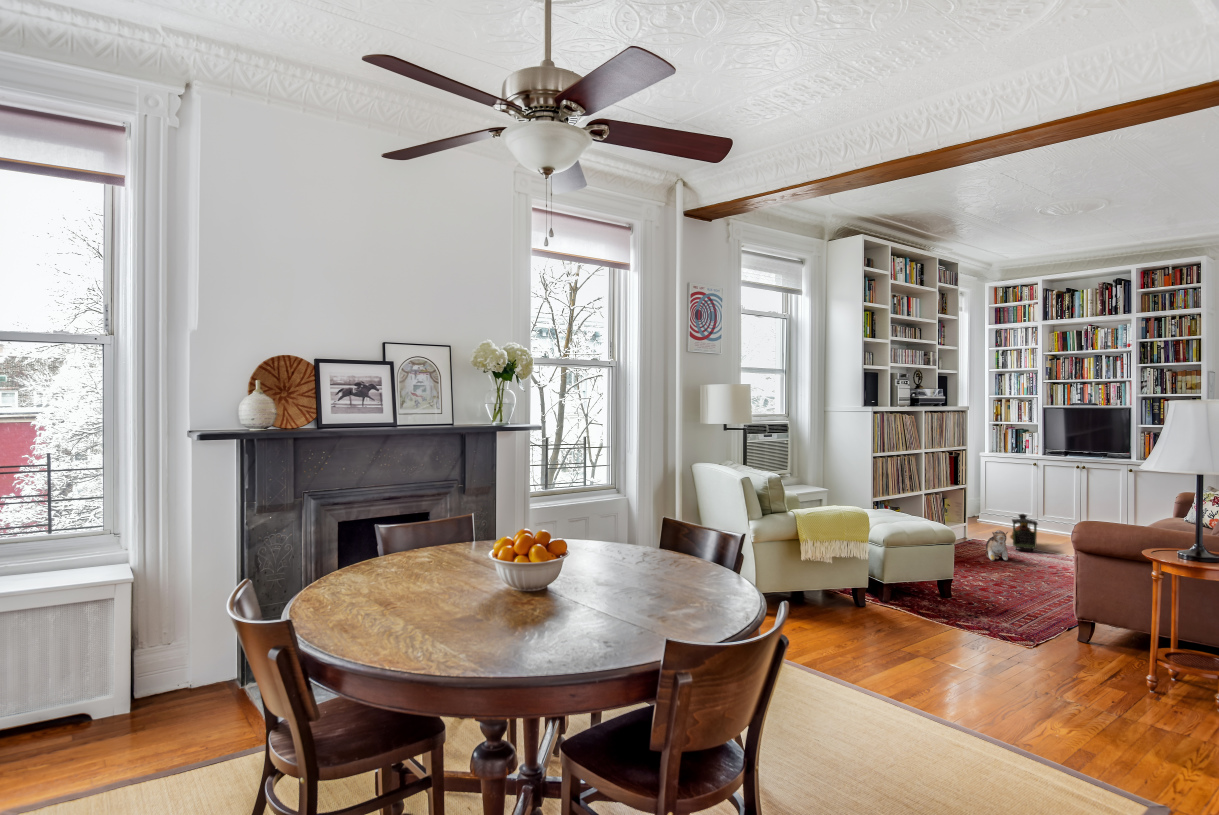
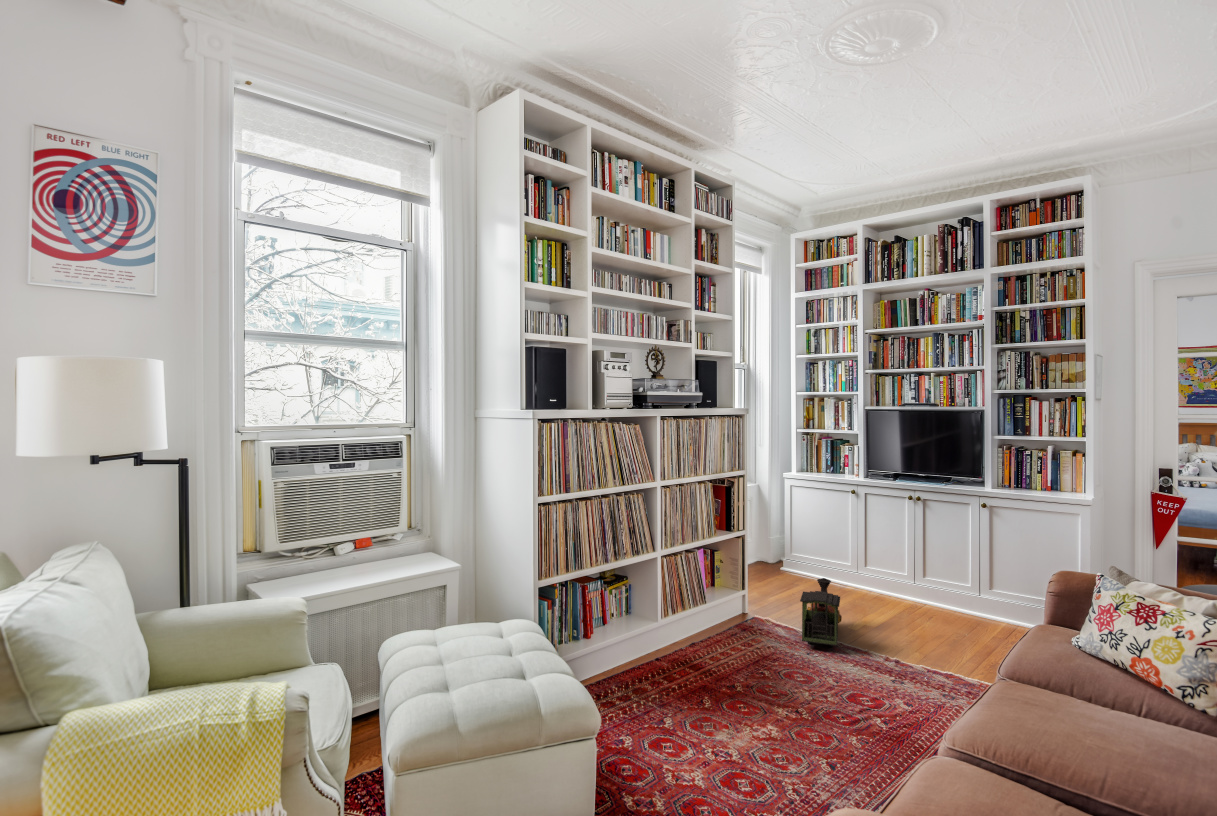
plush toy: present [985,530,1008,561] -> none [747,631,780,684]

